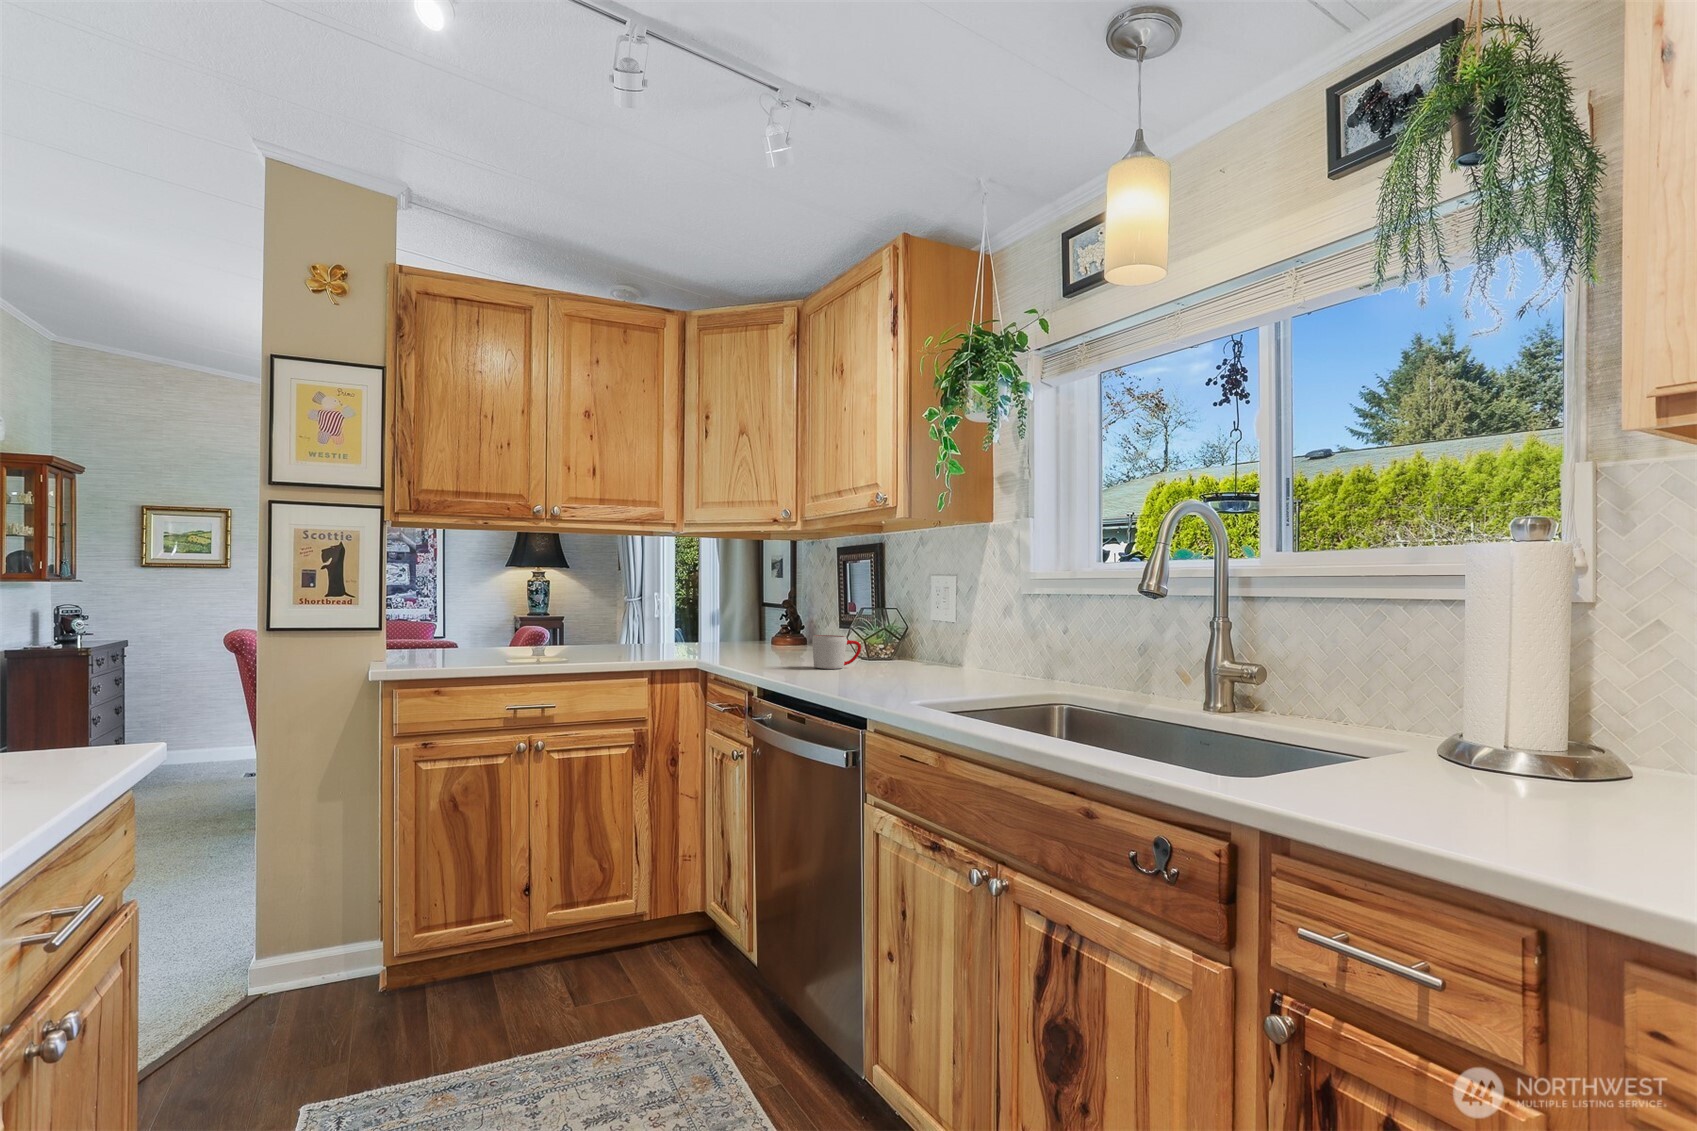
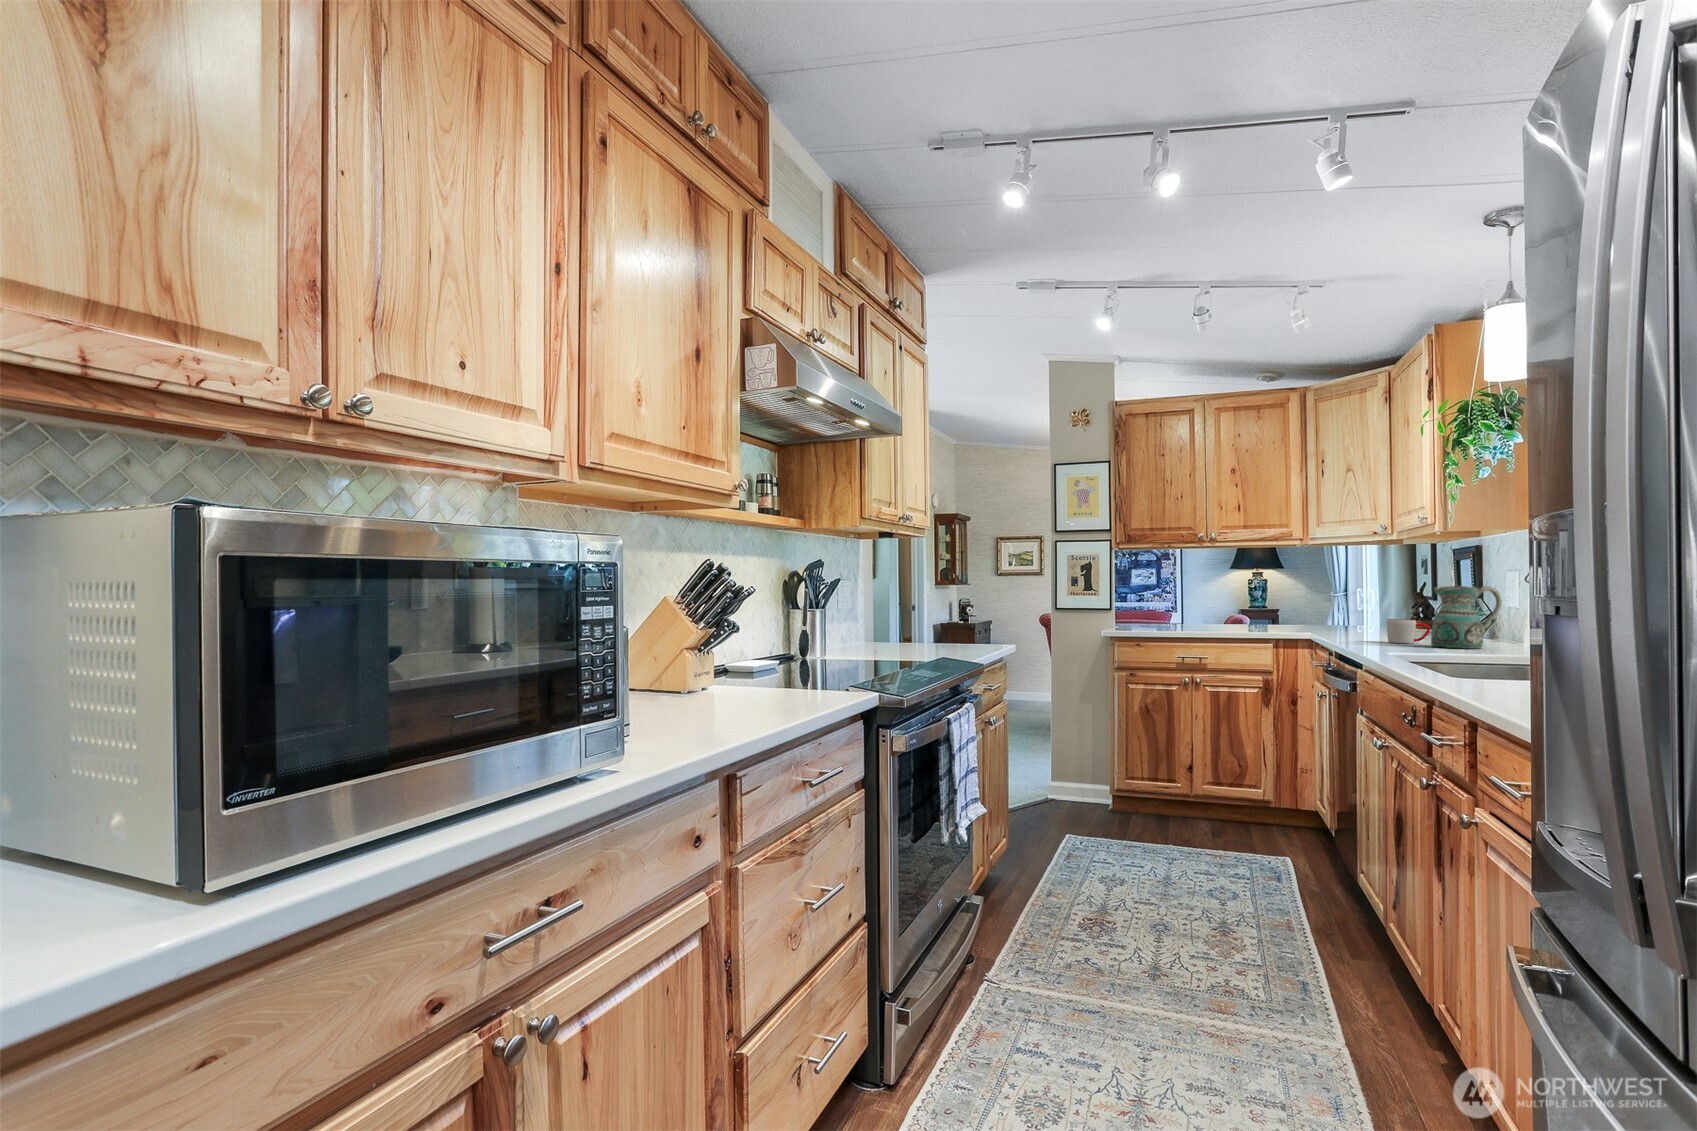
ceramic pitcher: none [878,590,949,675] -> present [1431,586,1502,649]

